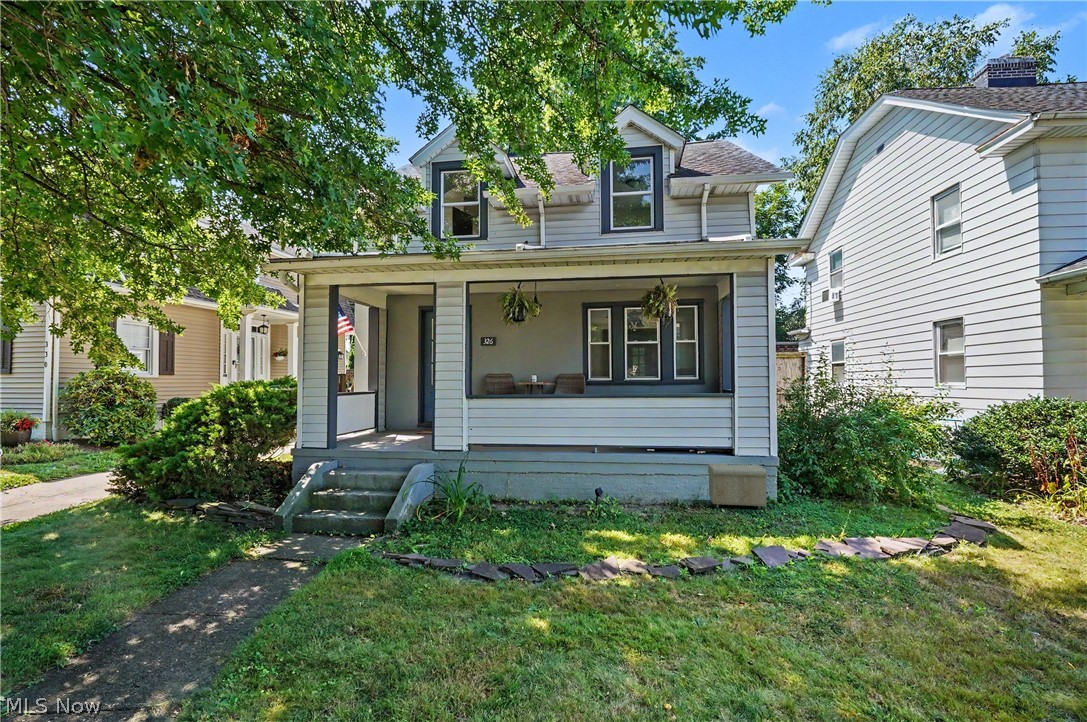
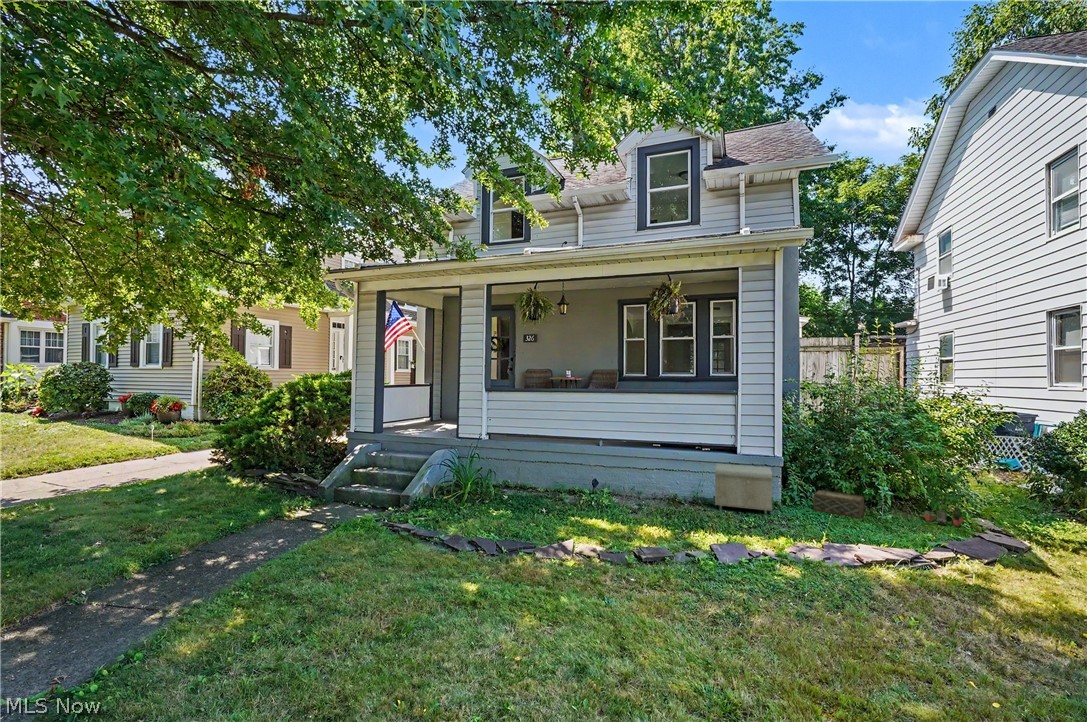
potted plant: none [885,482,918,508] -> present [923,497,963,526]
woven basket: none [794,483,839,507] -> present [814,490,864,518]

